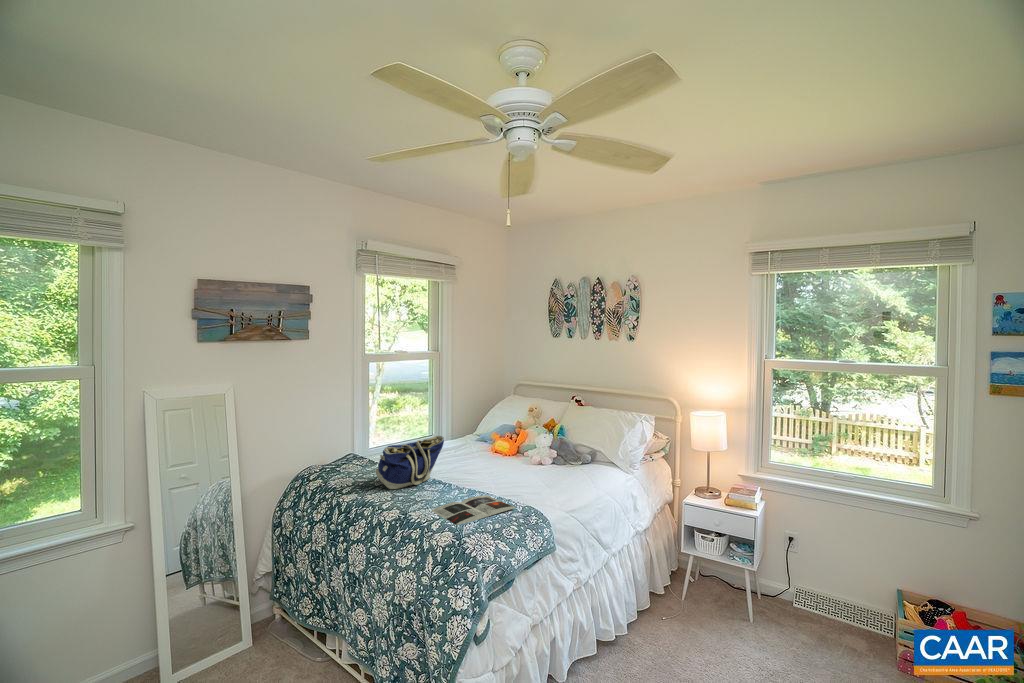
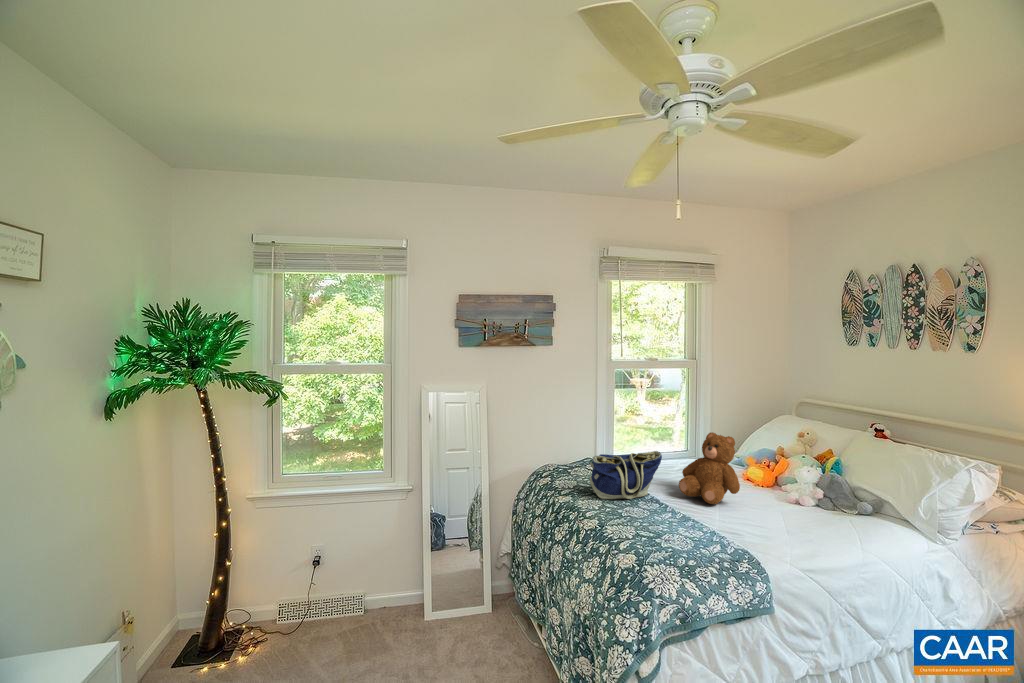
teddy bear: none [455,413,505,476] -> present [679,432,740,504]
magazine: present [432,495,515,525] -> none [625,524,724,551]

